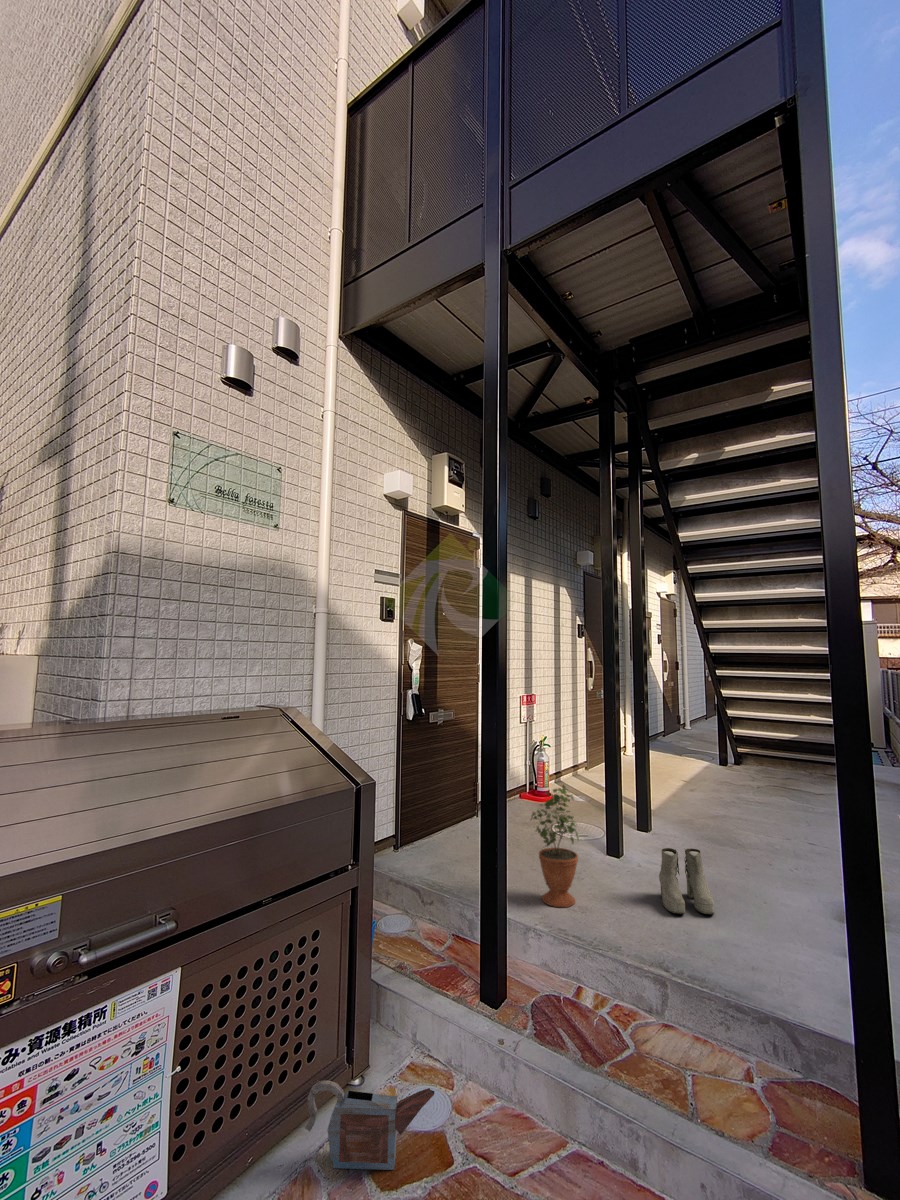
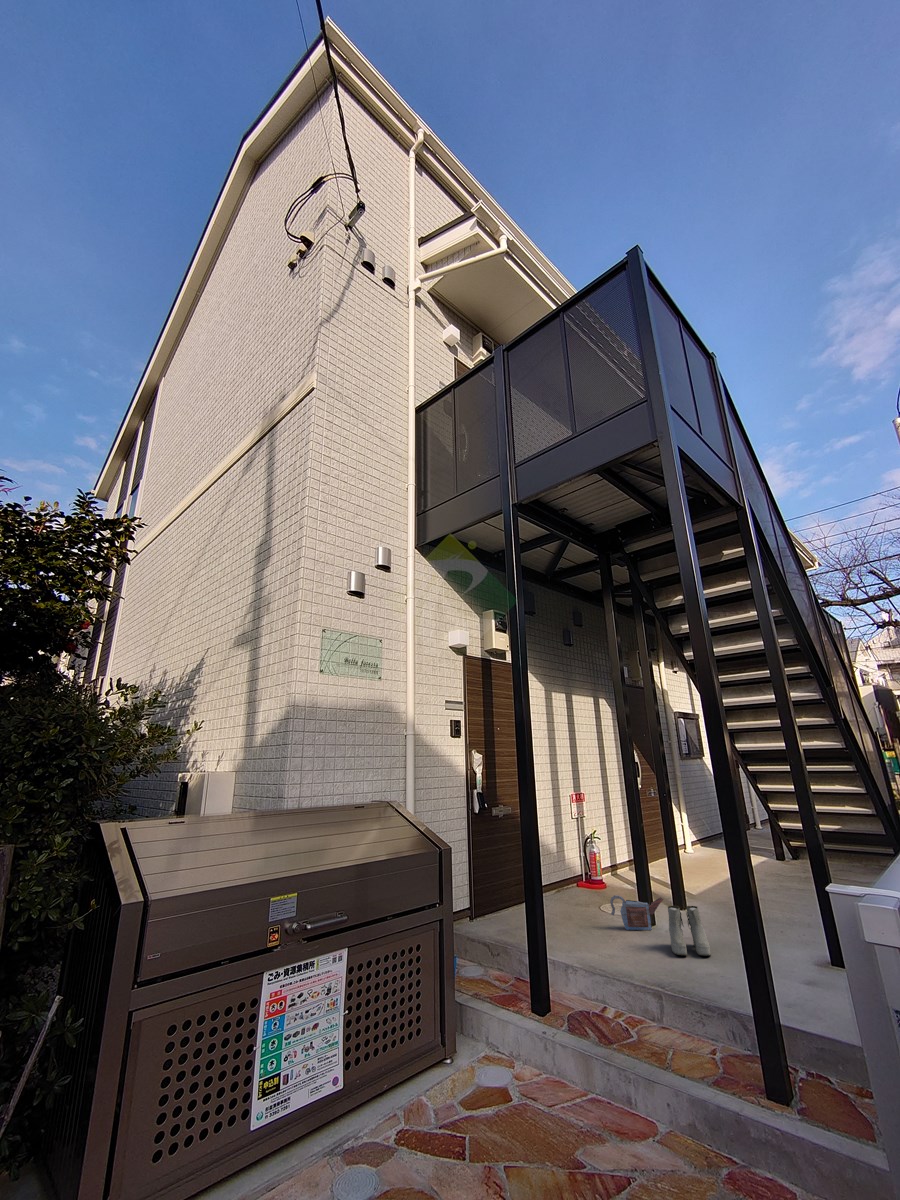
potted plant: present [532,785,579,907] -> none [566,854,605,952]
watering can: present [305,1080,434,1170] -> present [610,895,663,930]

